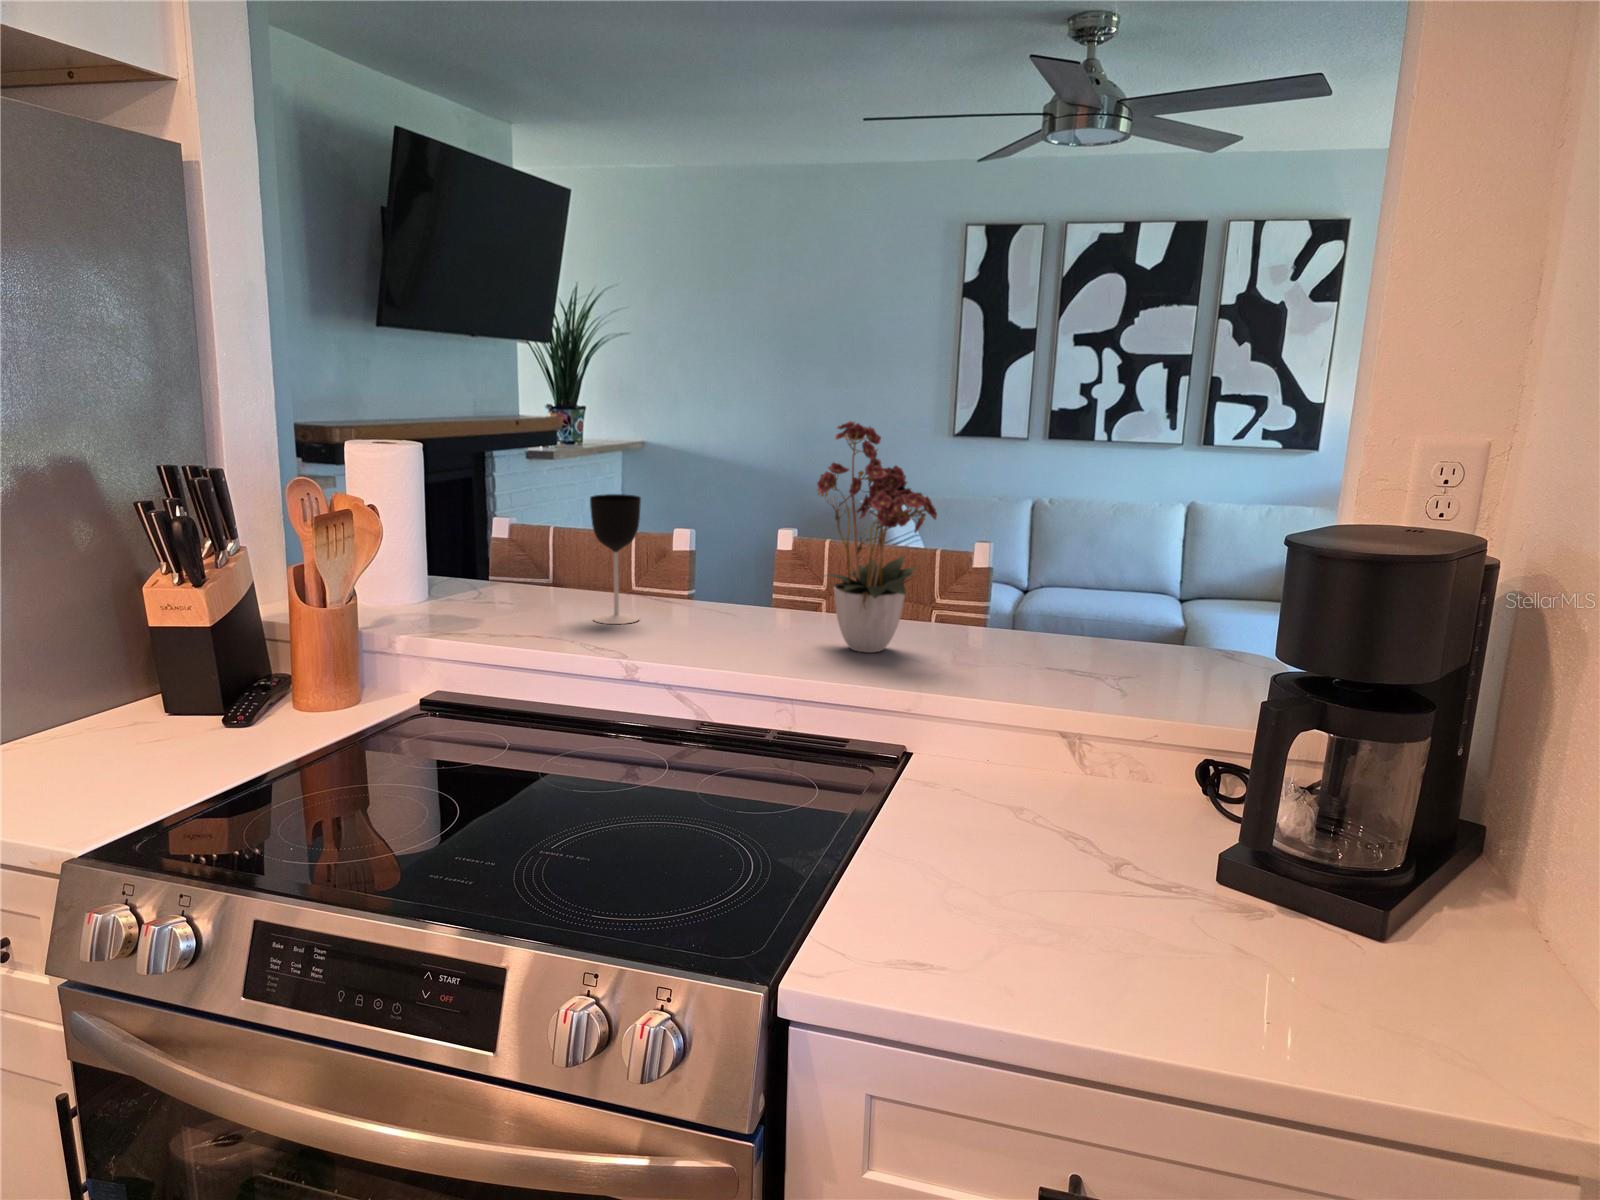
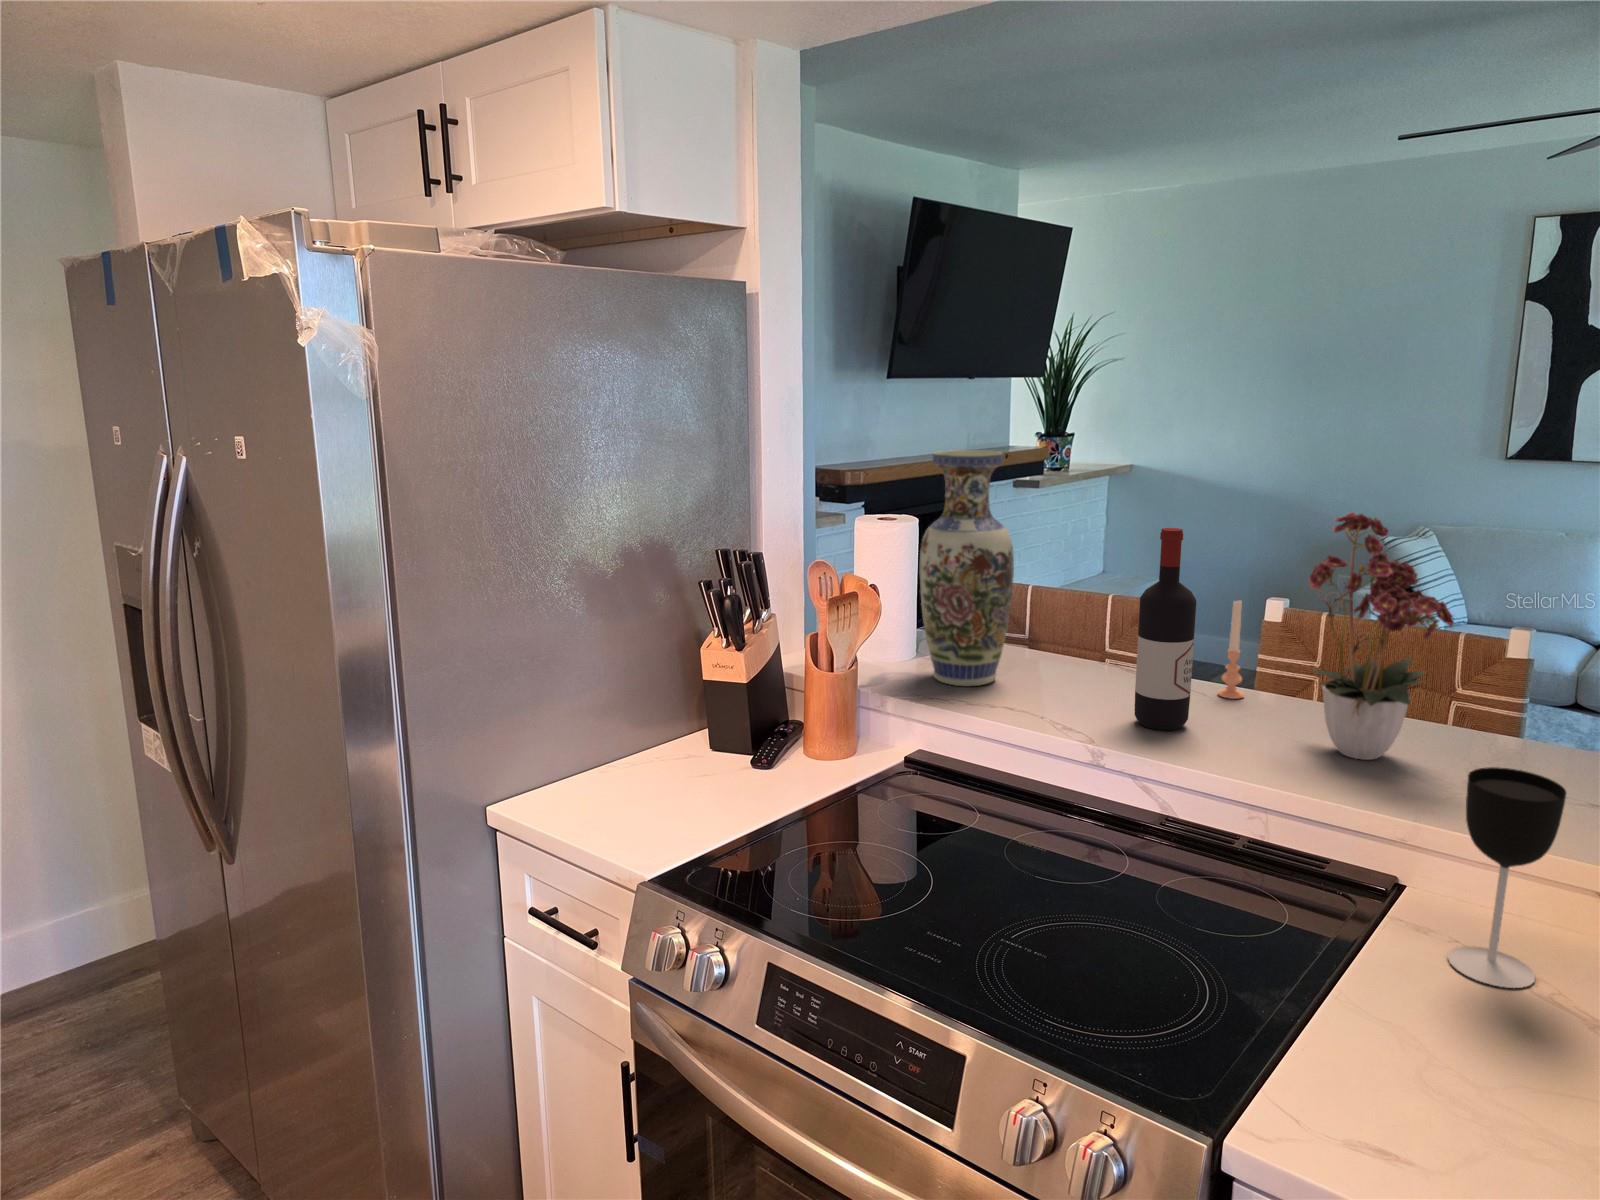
vase: none [426,363,532,623] -> present [919,450,1014,686]
wine bottle: none [664,439,718,644] -> present [1135,528,1197,730]
wine glass: present [590,494,641,624] -> present [1448,767,1566,988]
candle: none [741,519,764,617] -> present [1218,601,1244,699]

